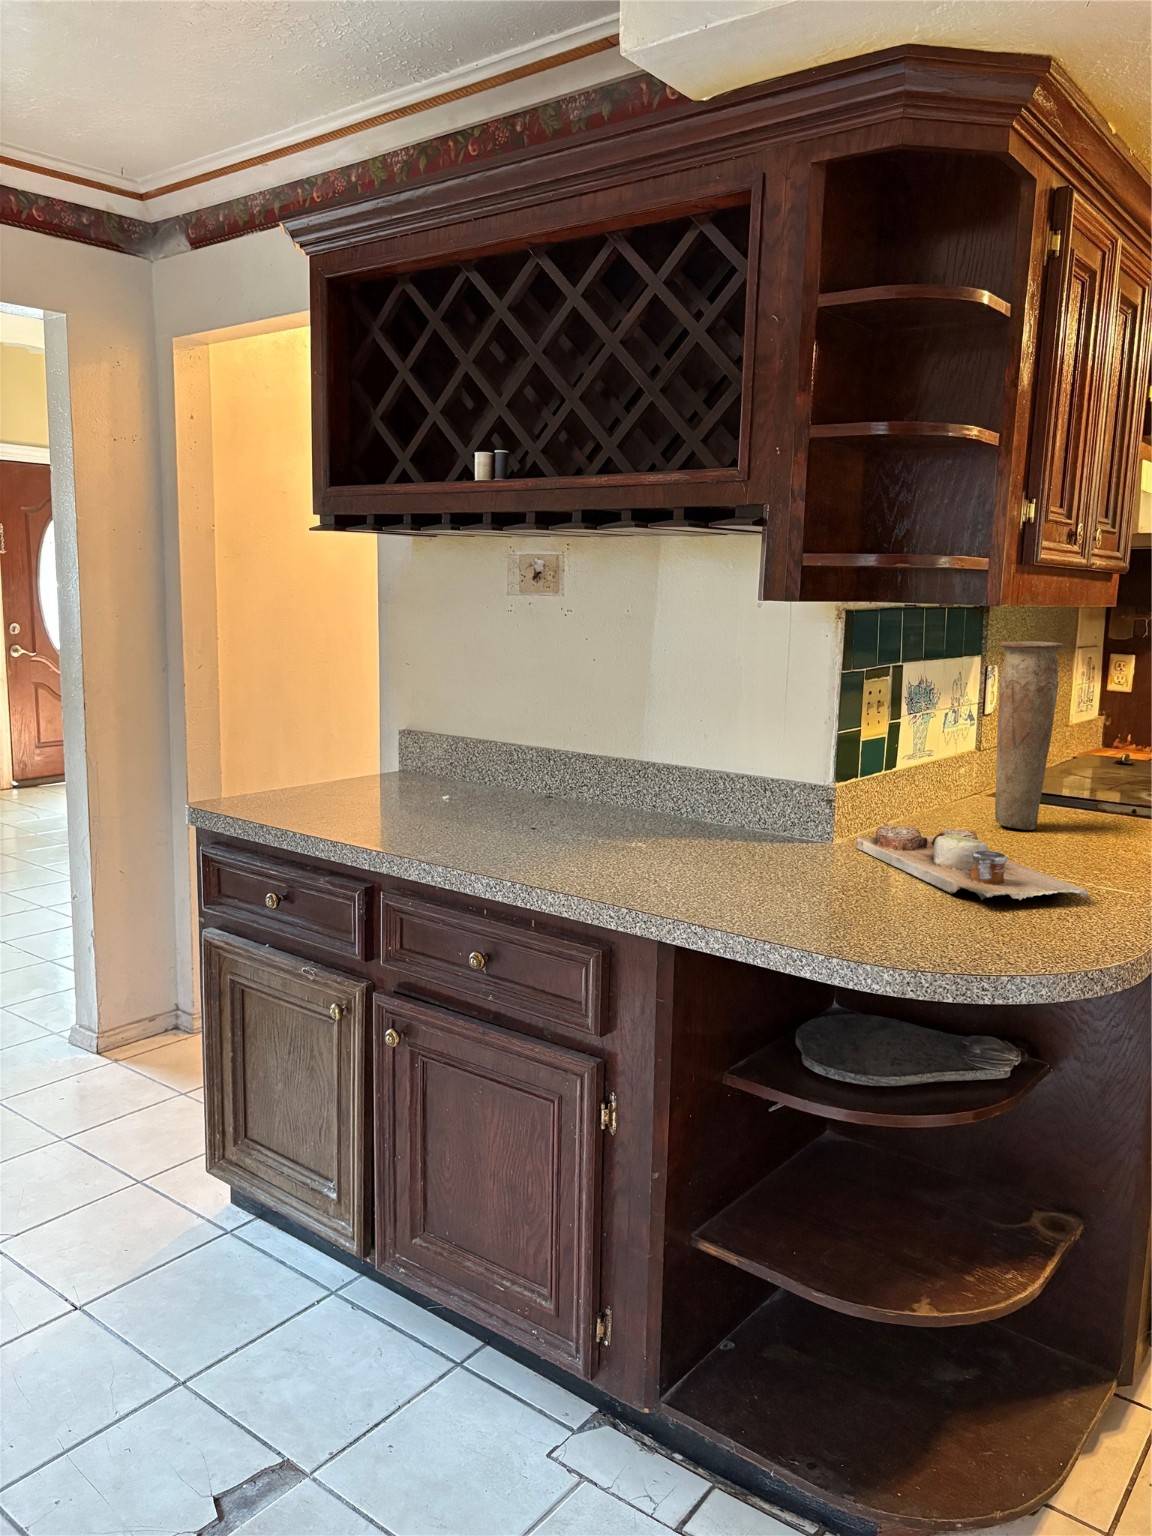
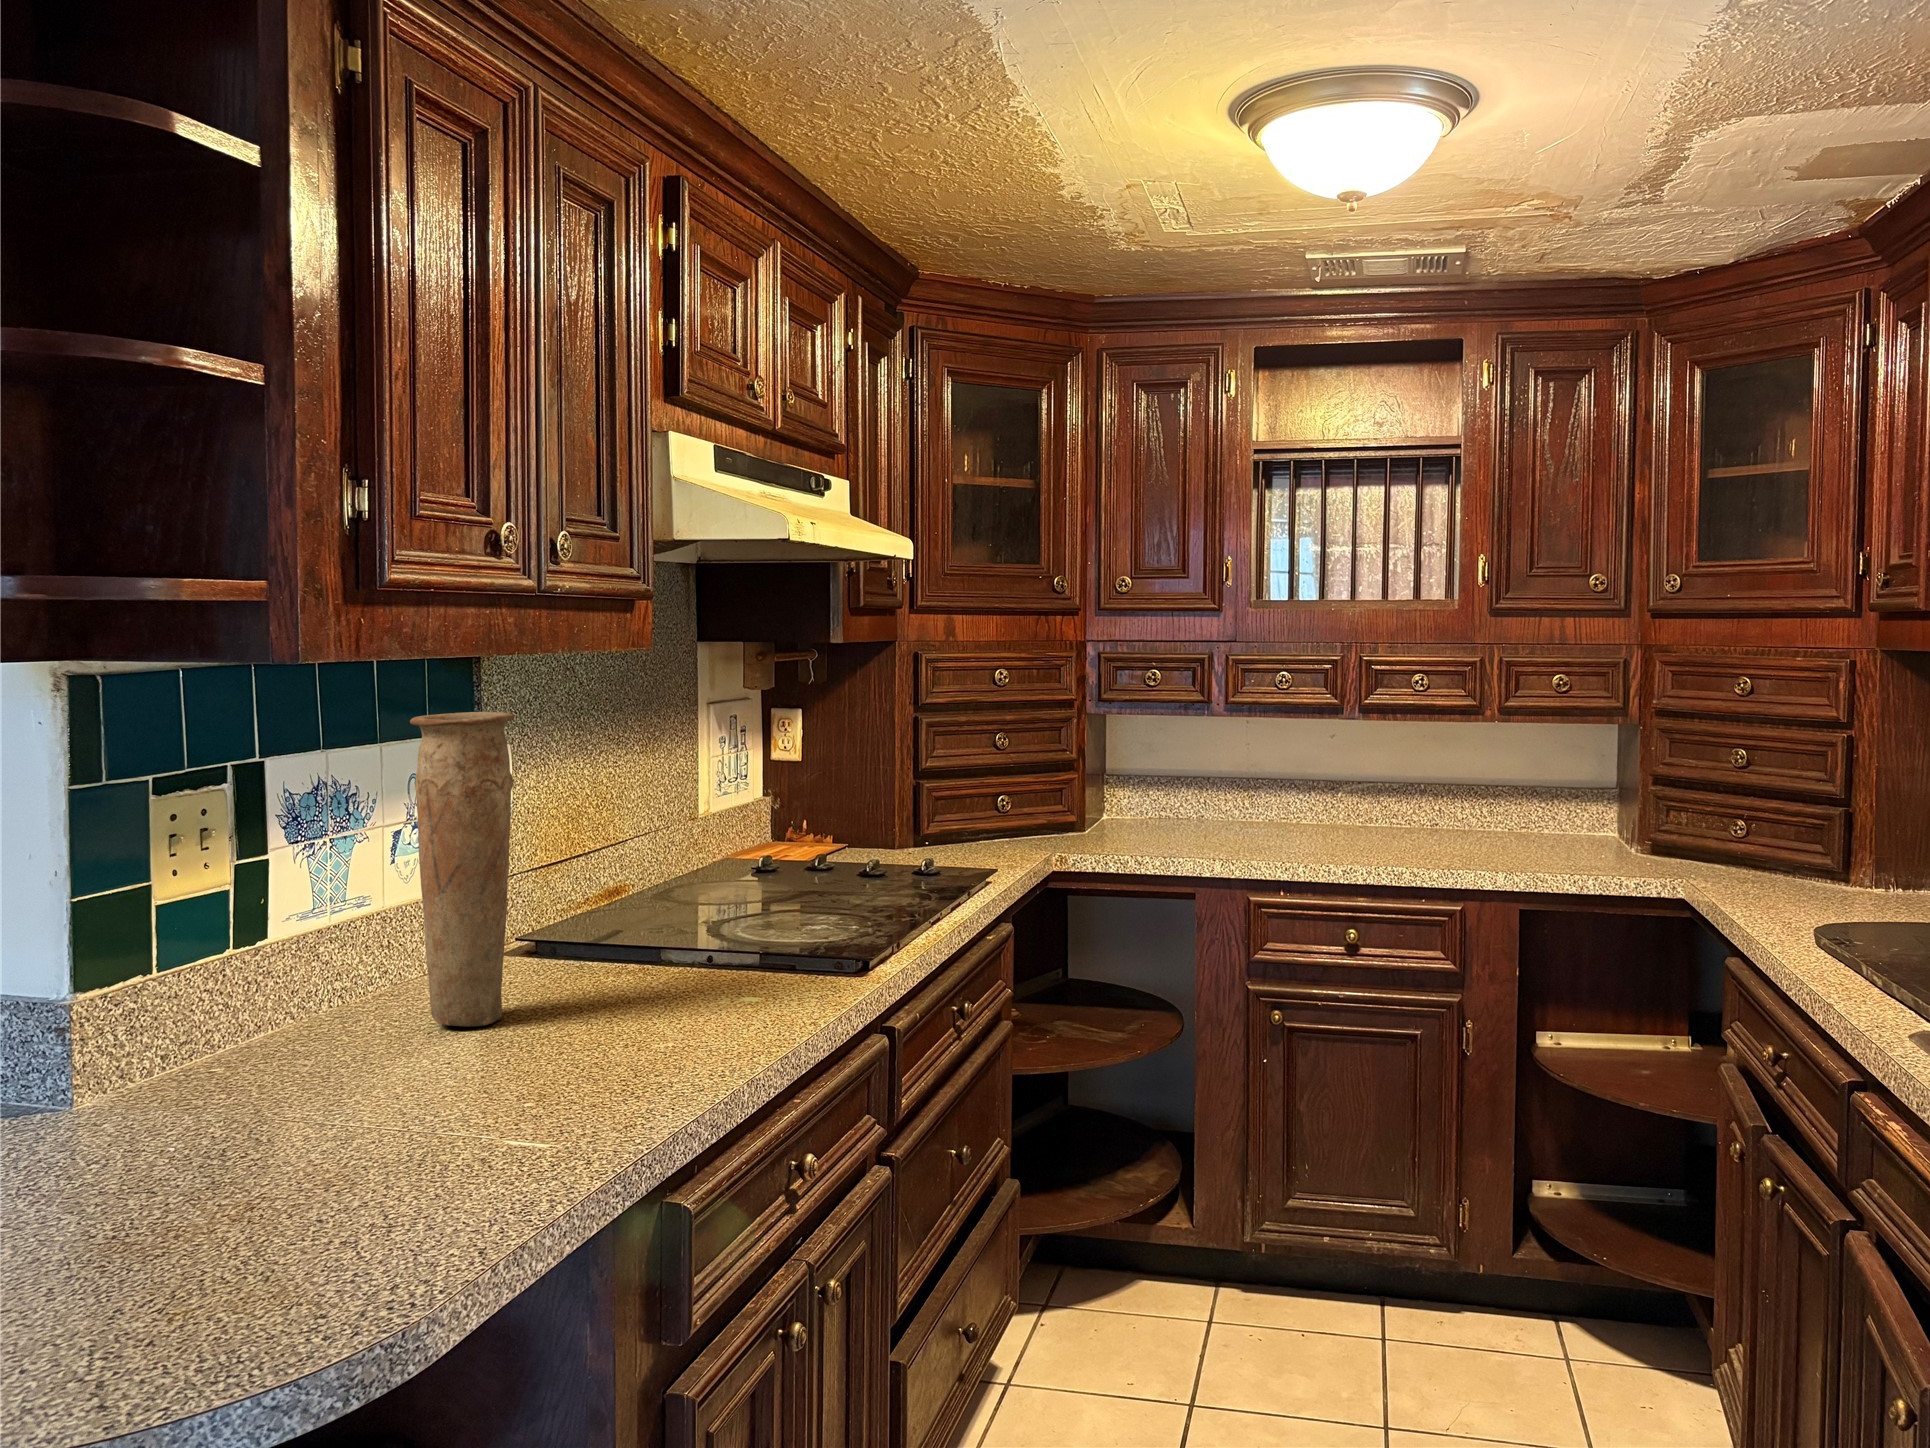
cutting board: present [856,823,1091,901] -> none [89,1056,418,1240]

